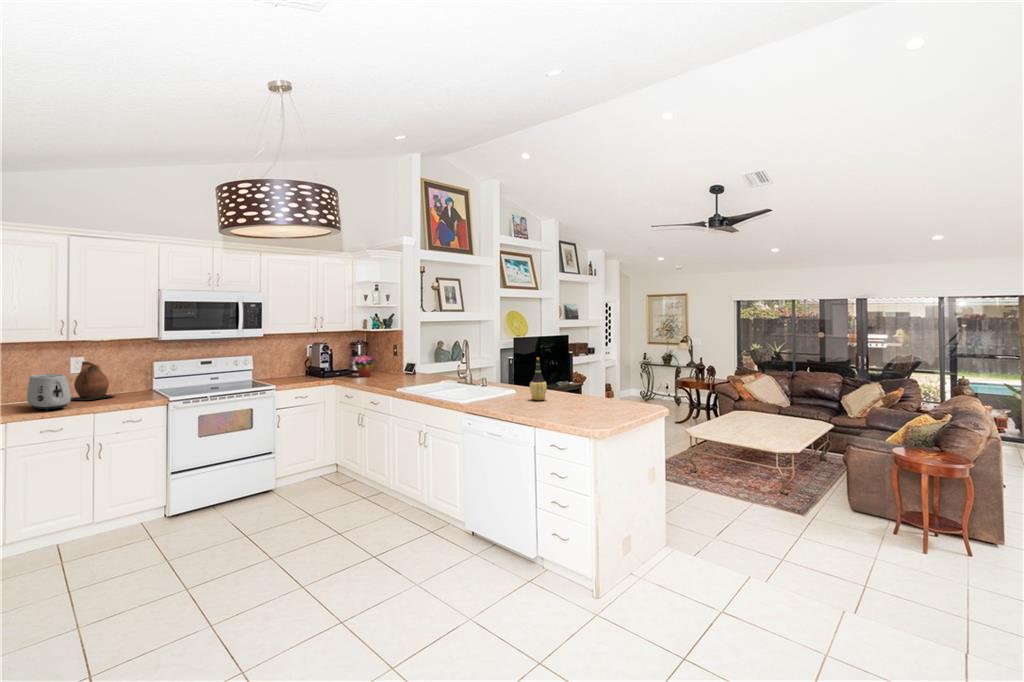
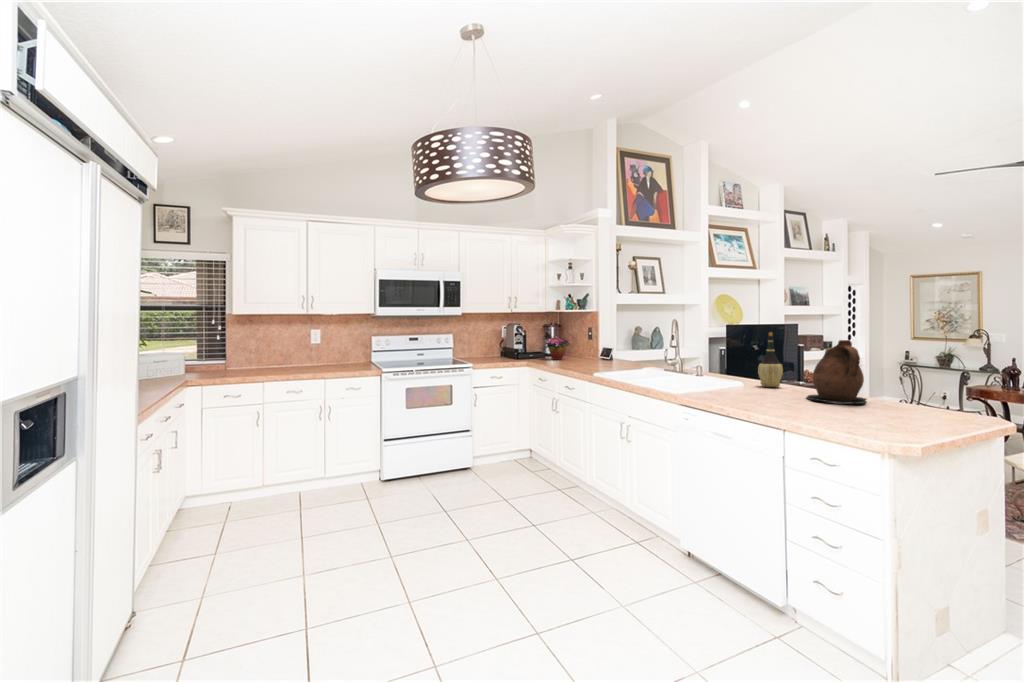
ceramic pitcher: present [74,362,115,400] -> present [806,340,866,404]
toaster: present [27,374,71,411] -> none [277,344,307,375]

